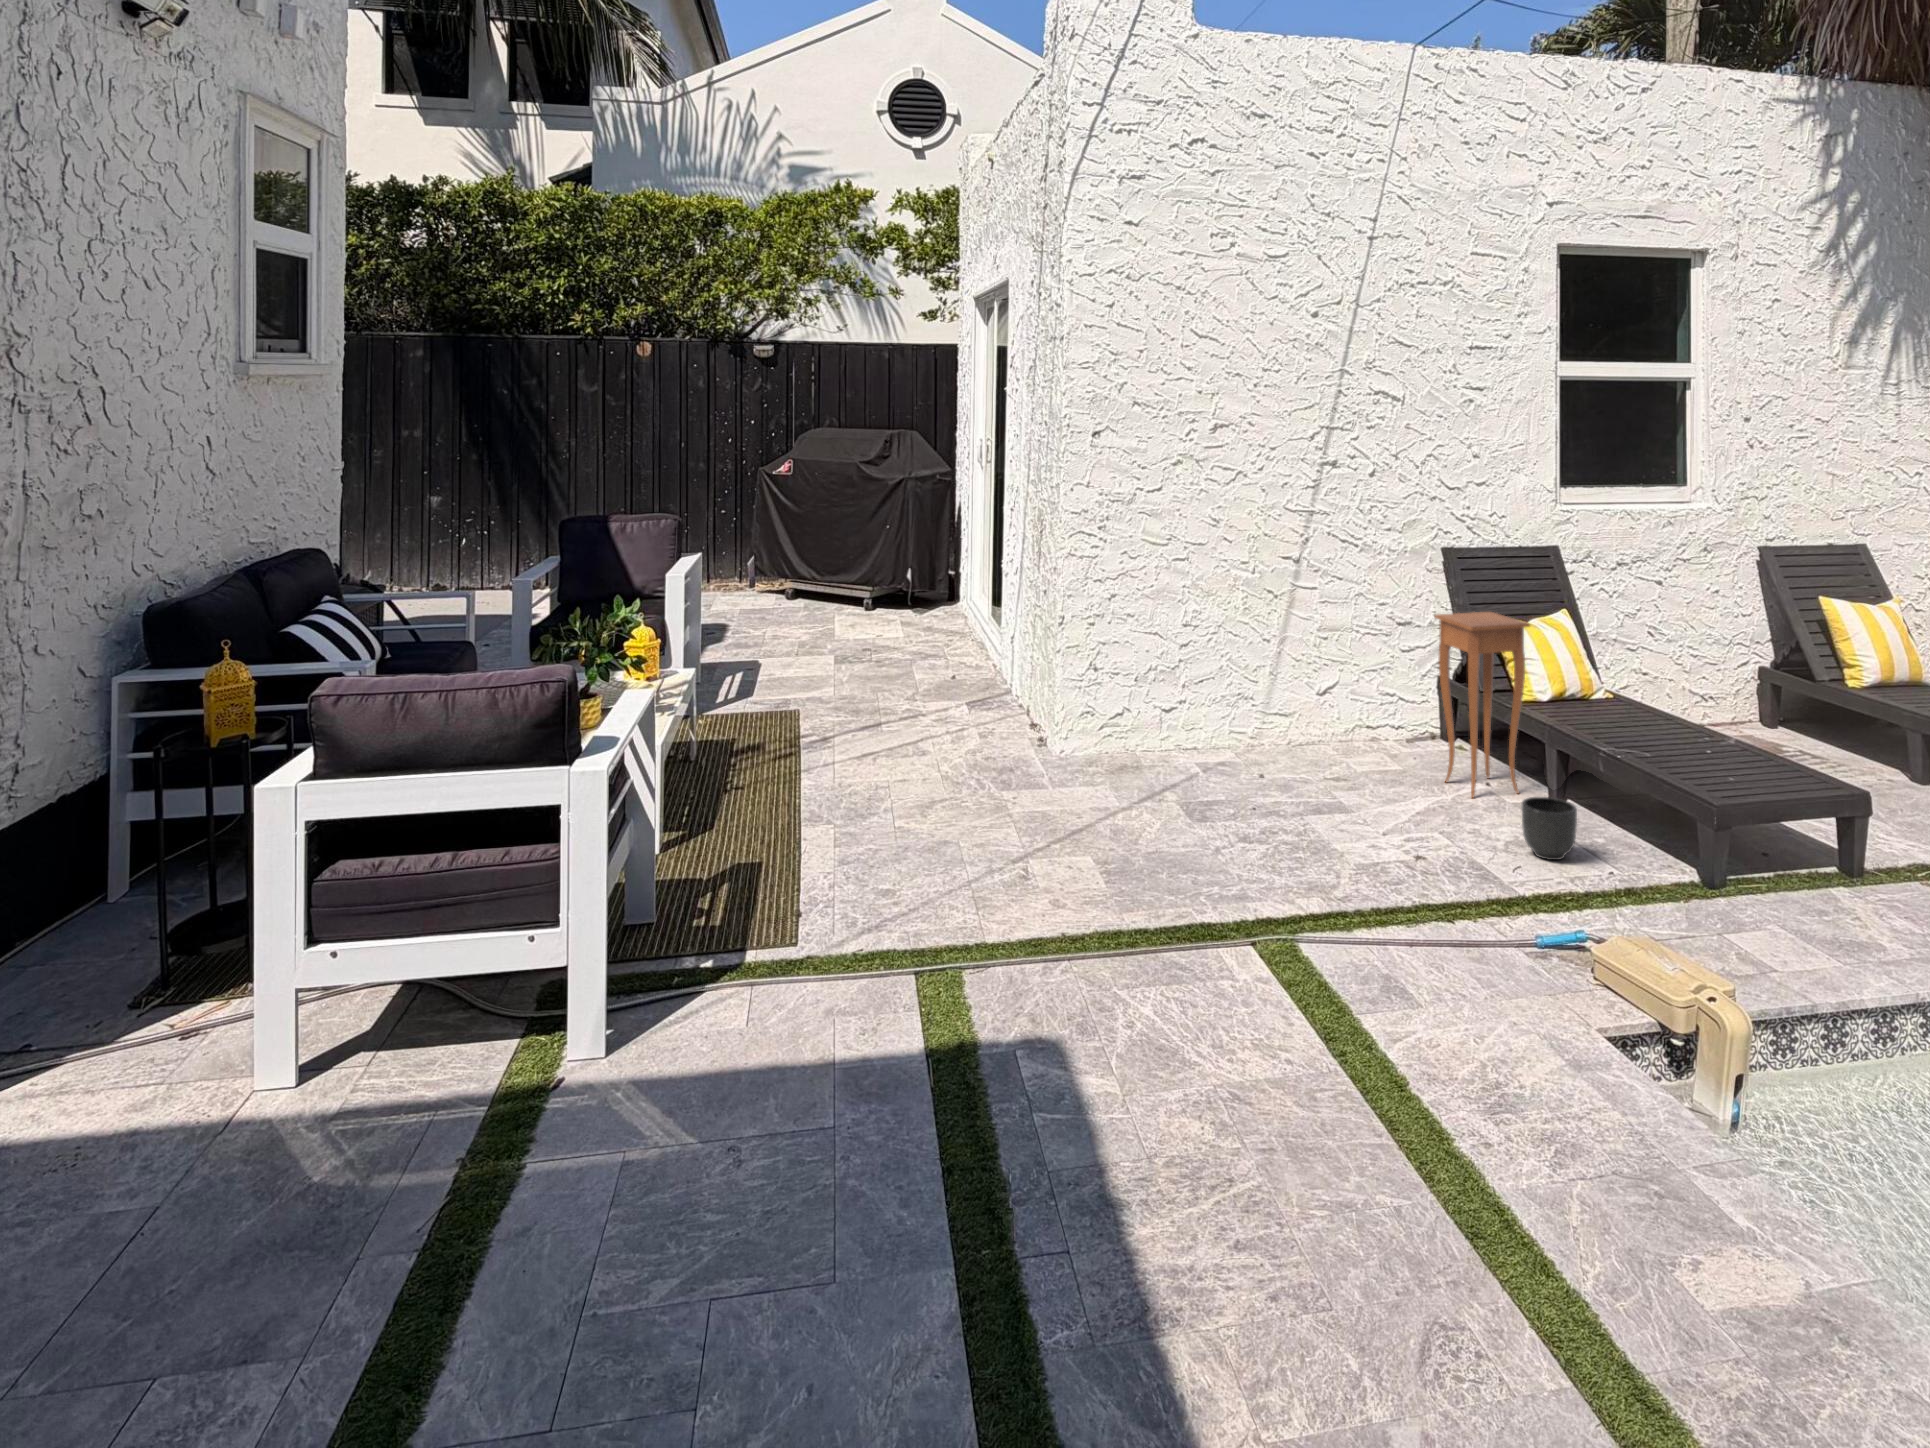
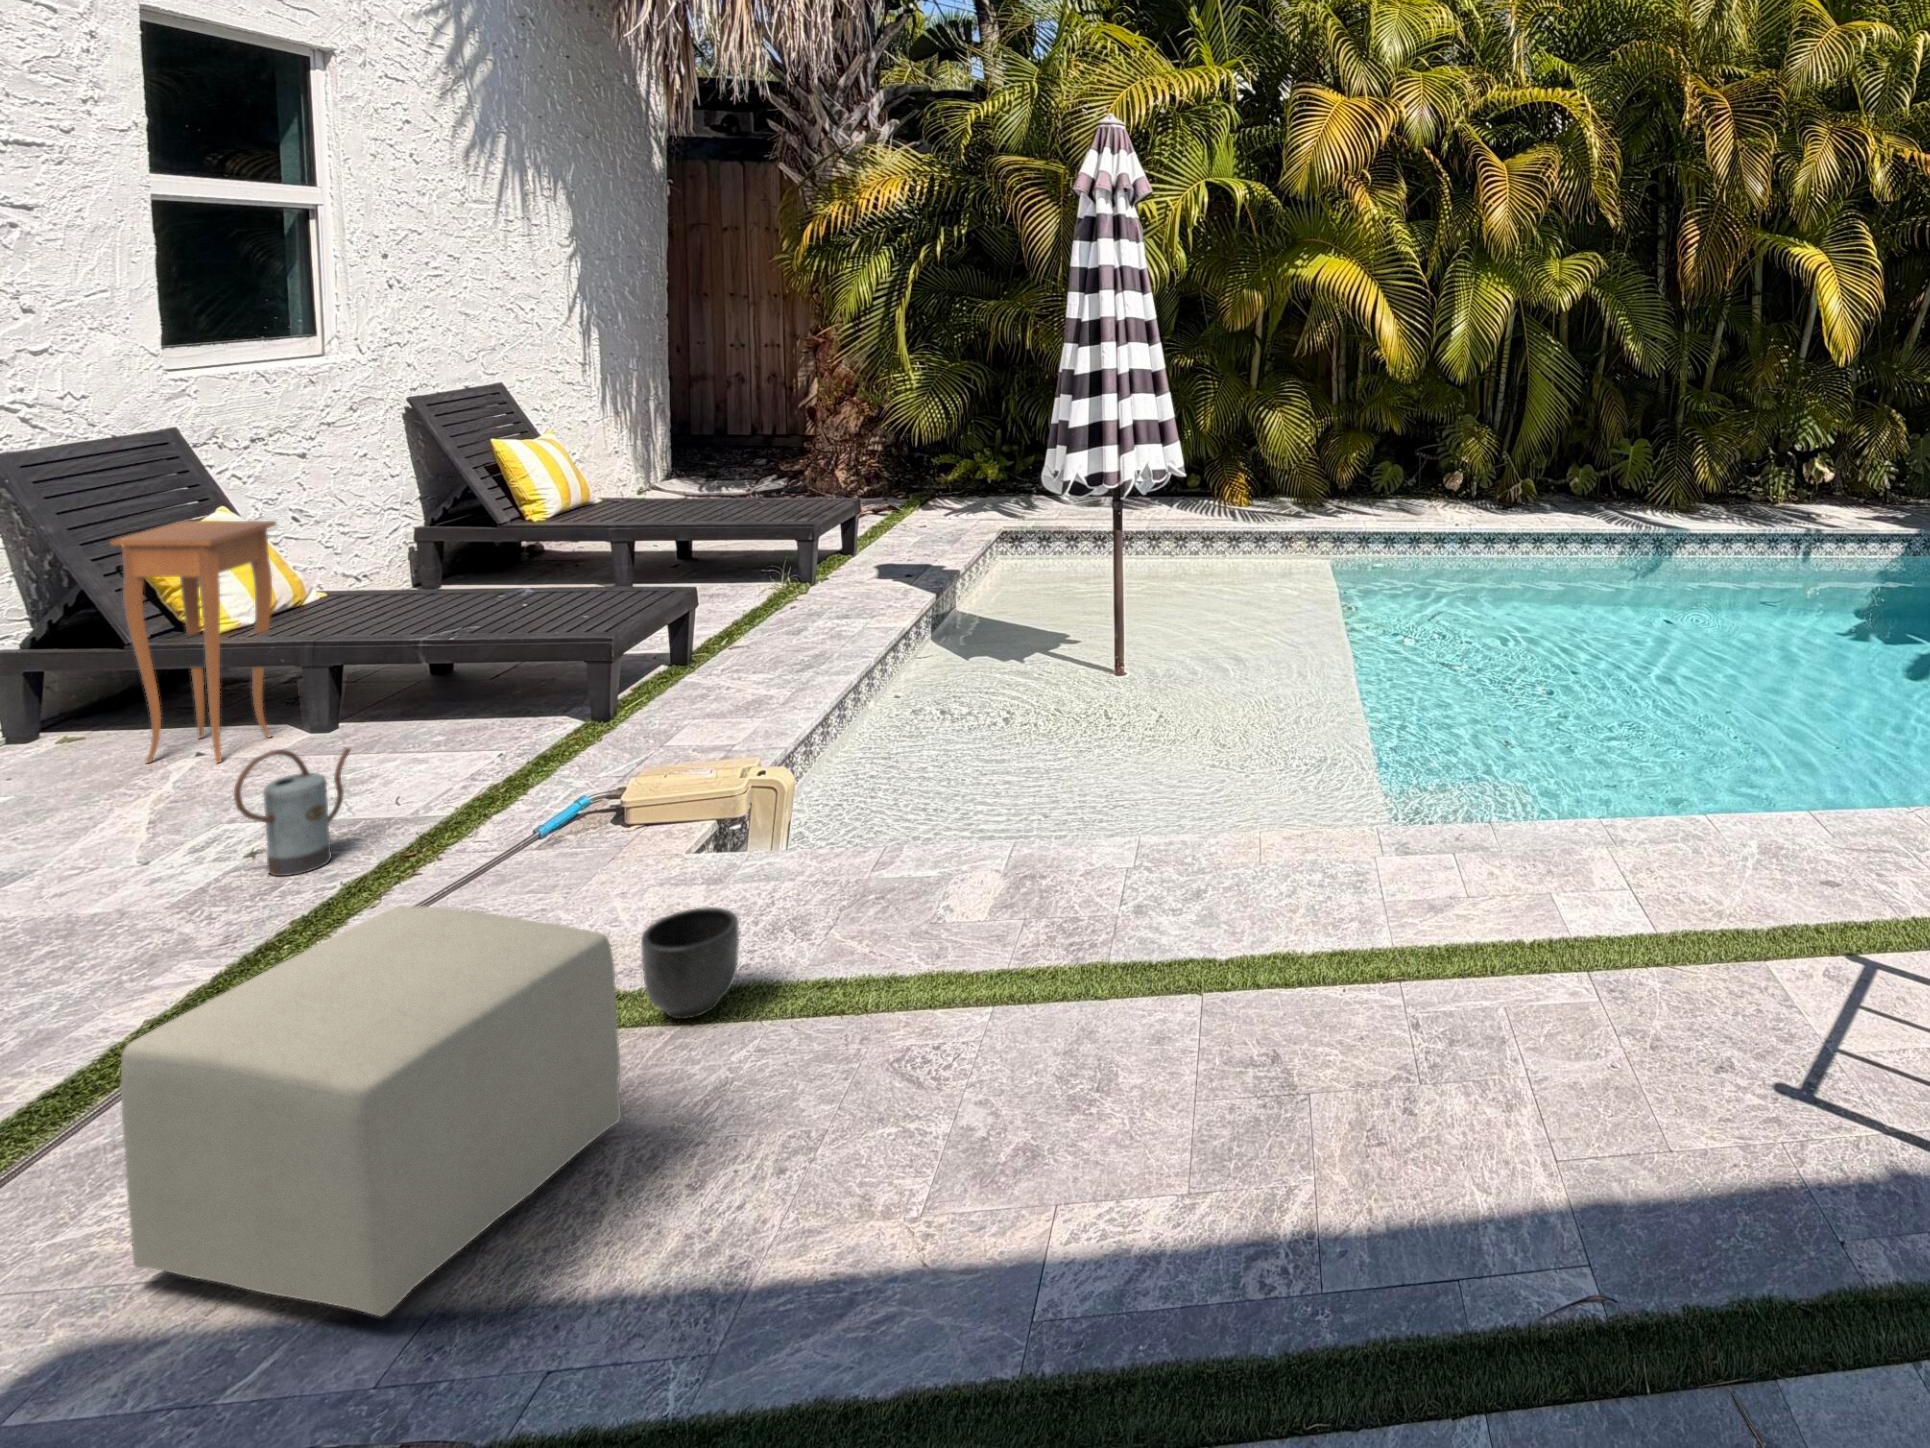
watering can: none [1361,786,1450,892] -> present [234,748,351,876]
planter: present [1522,797,1577,860] -> present [641,907,739,1019]
ottoman: none [1005,903,1238,1178] -> present [121,906,621,1317]

